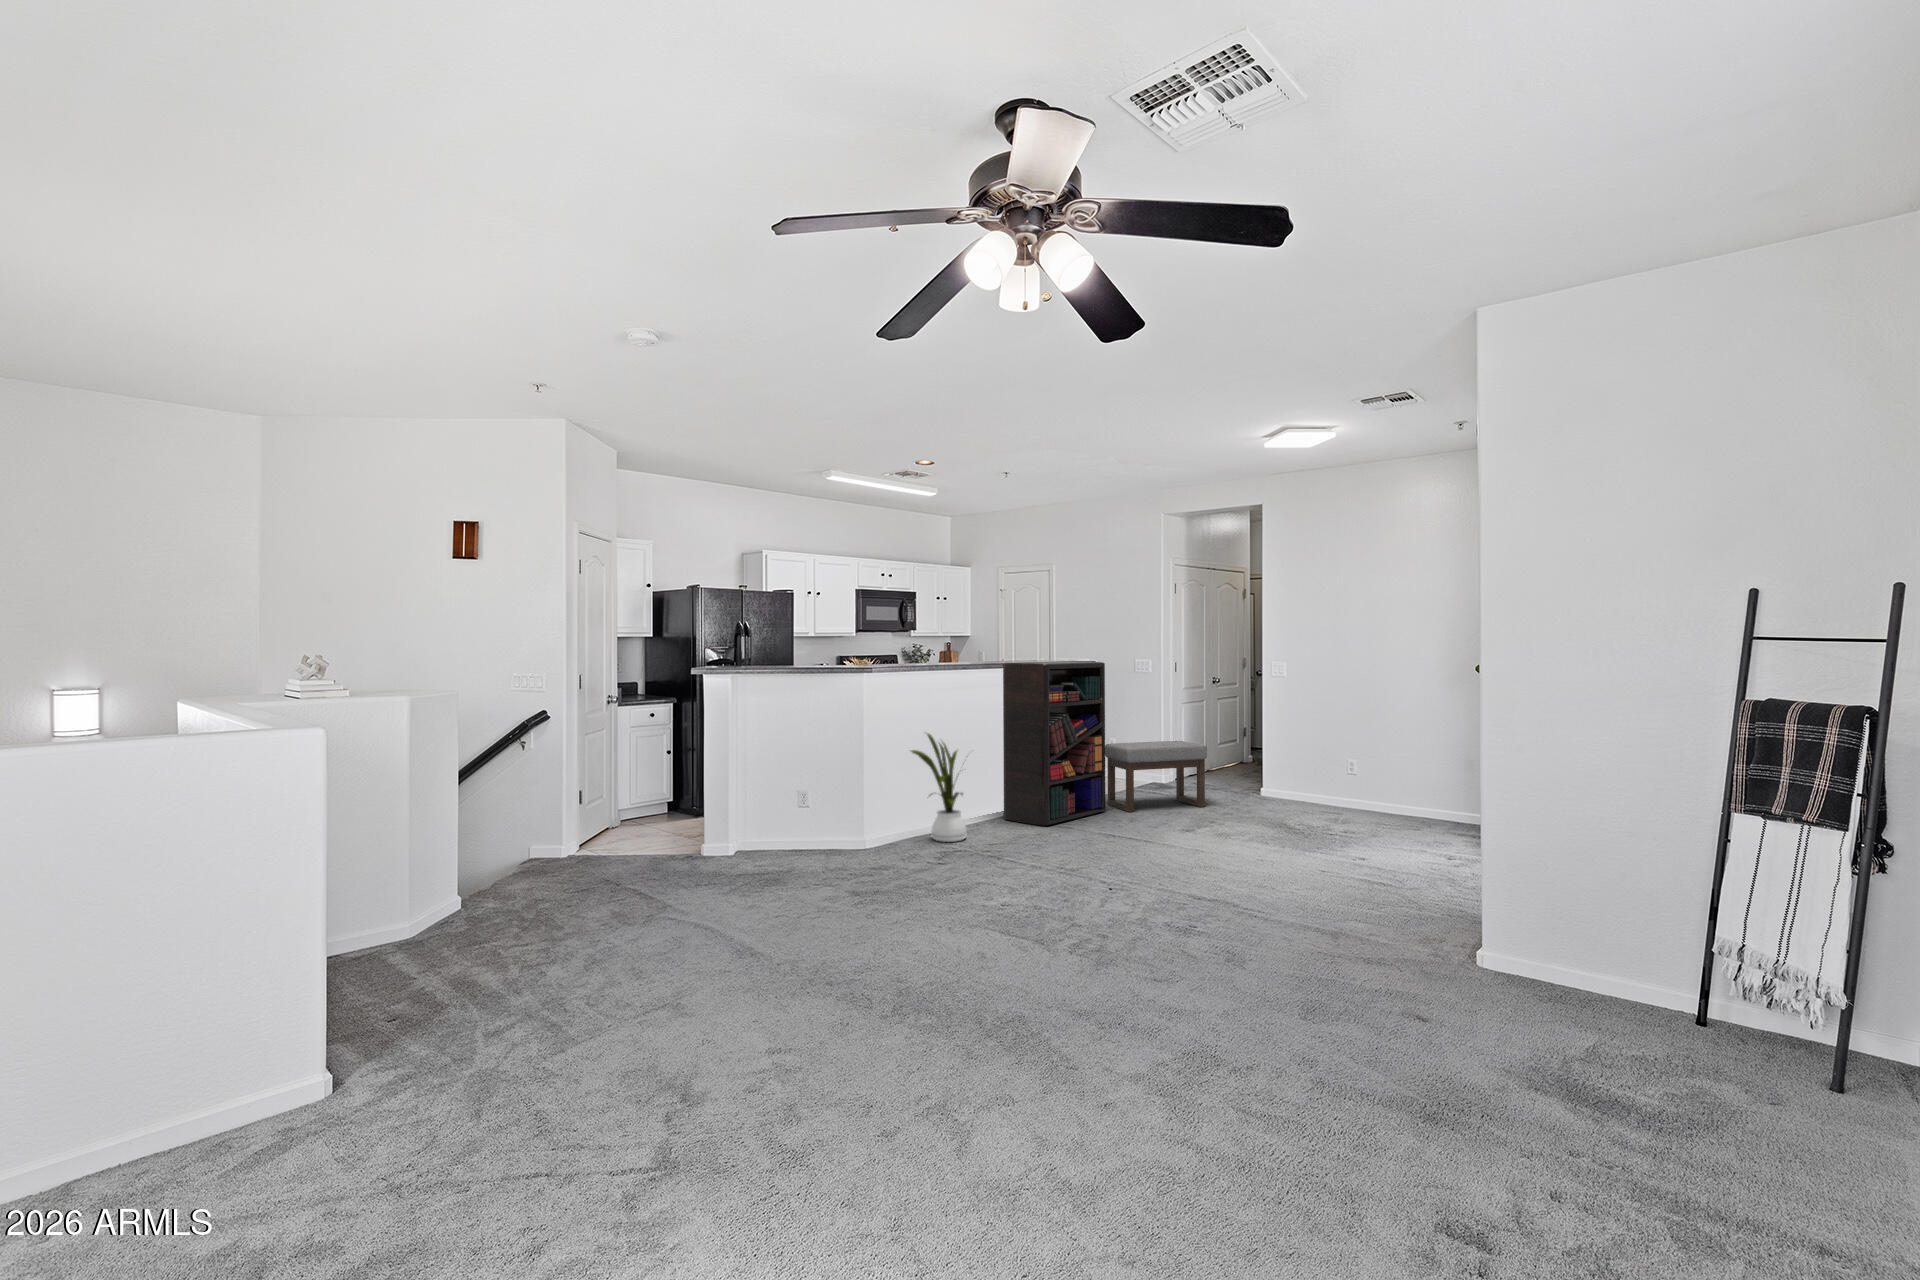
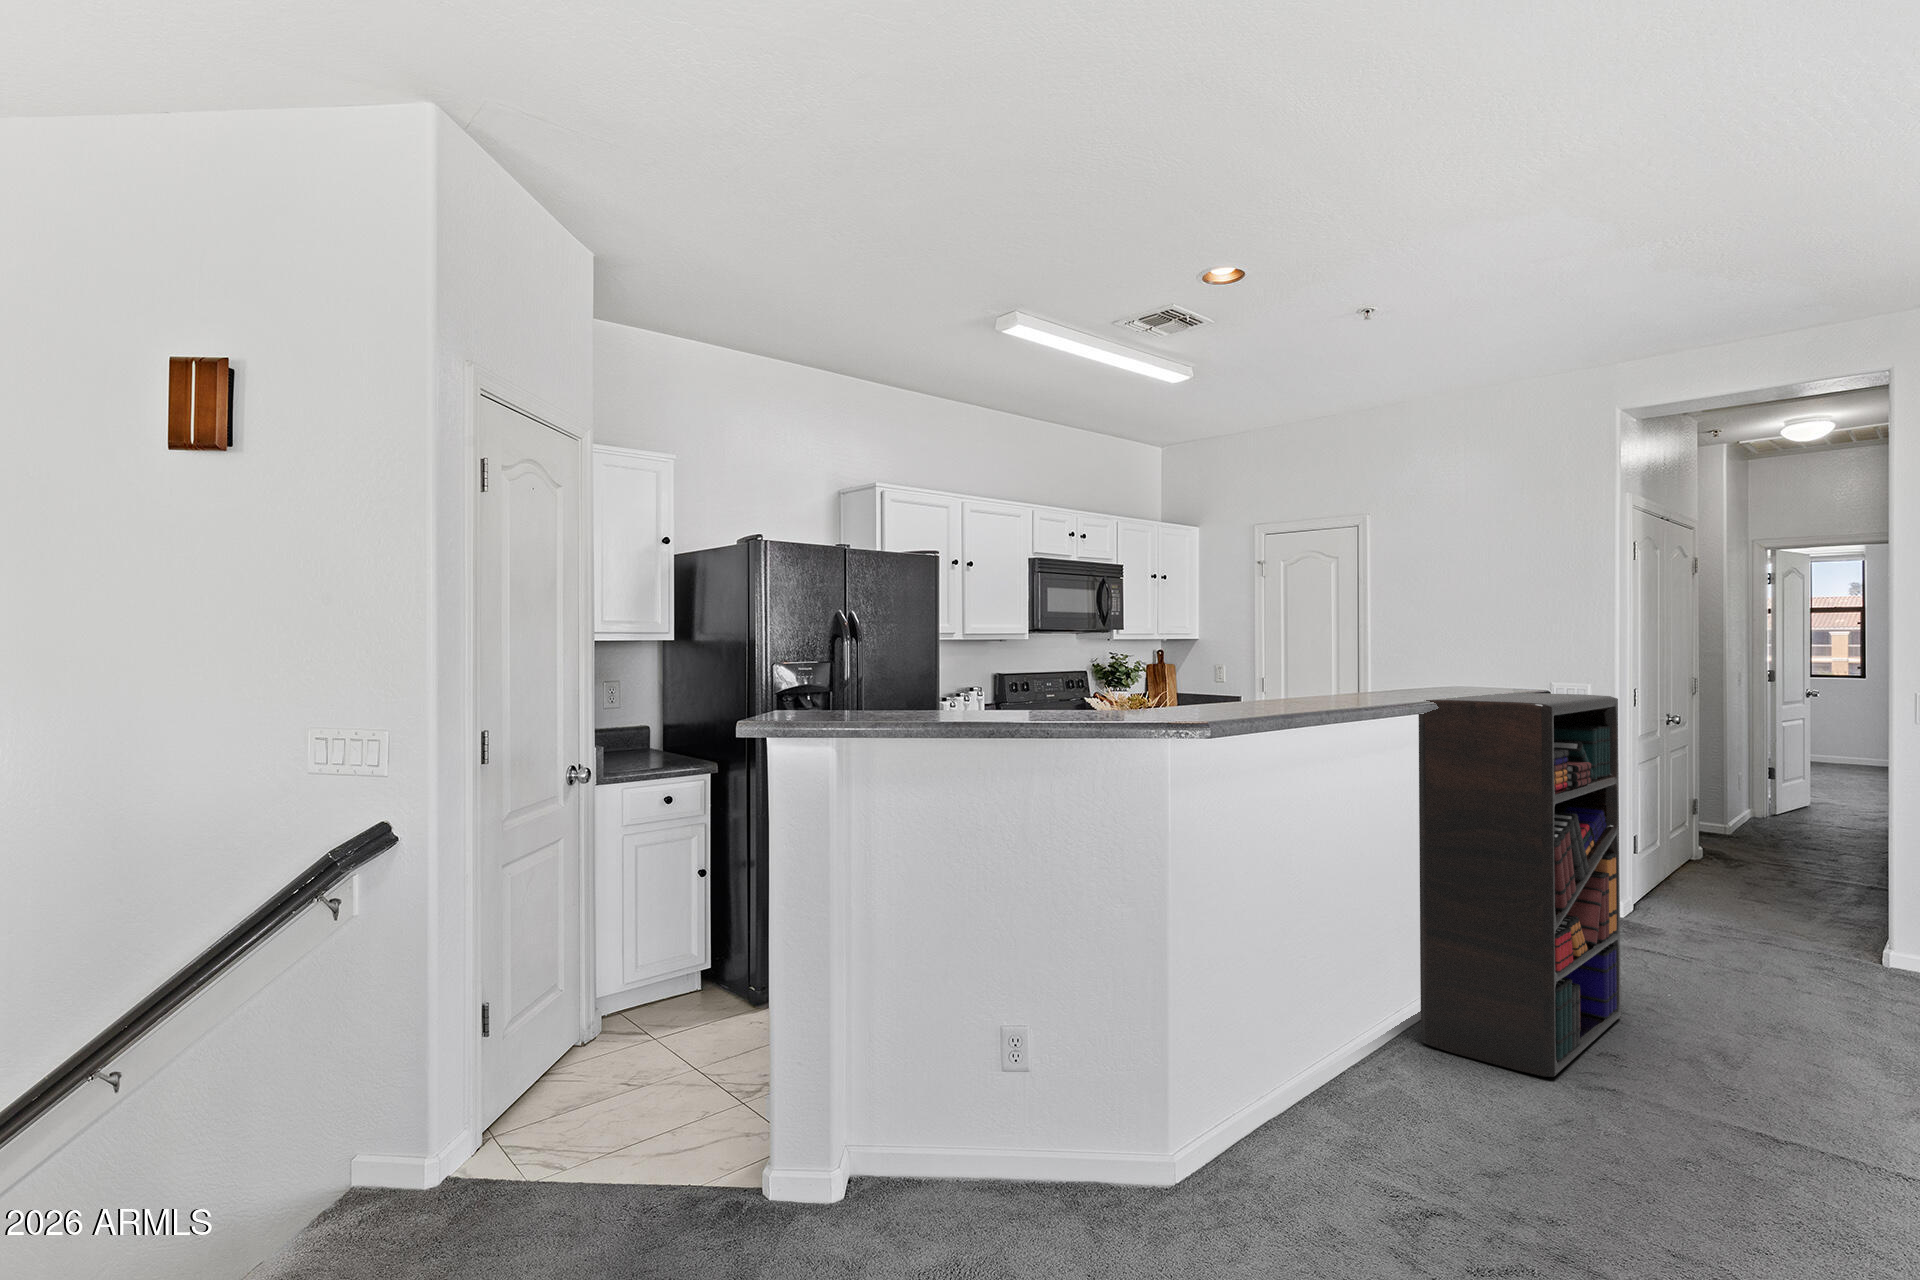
house plant: present [911,734,966,842] -> none [1269,882,1432,1149]
ottoman: present [1105,741,1207,812] -> none [1585,855,1825,1021]

